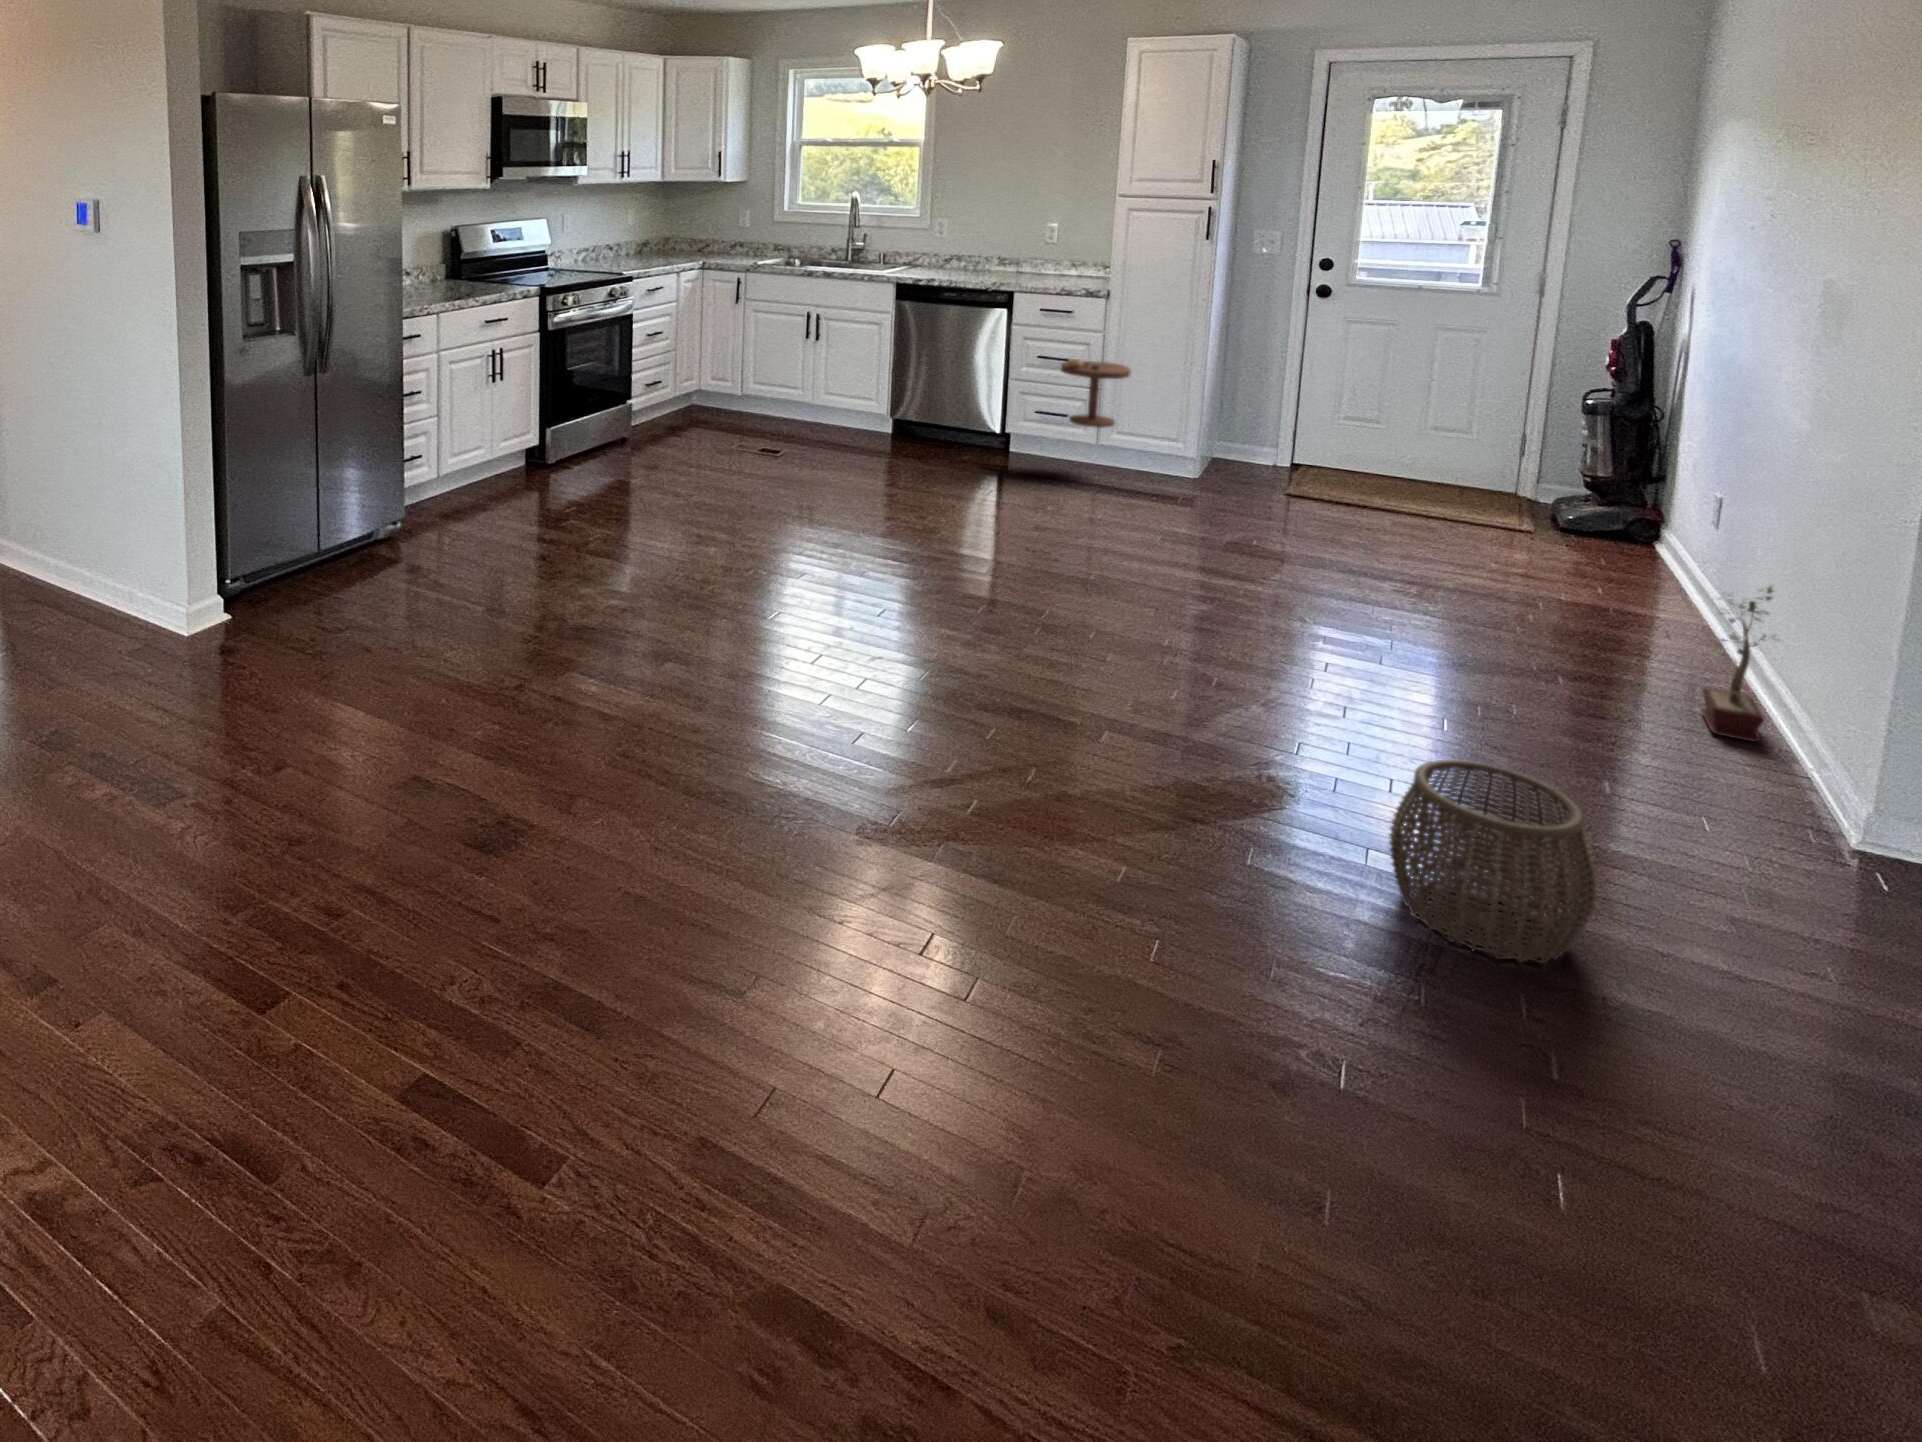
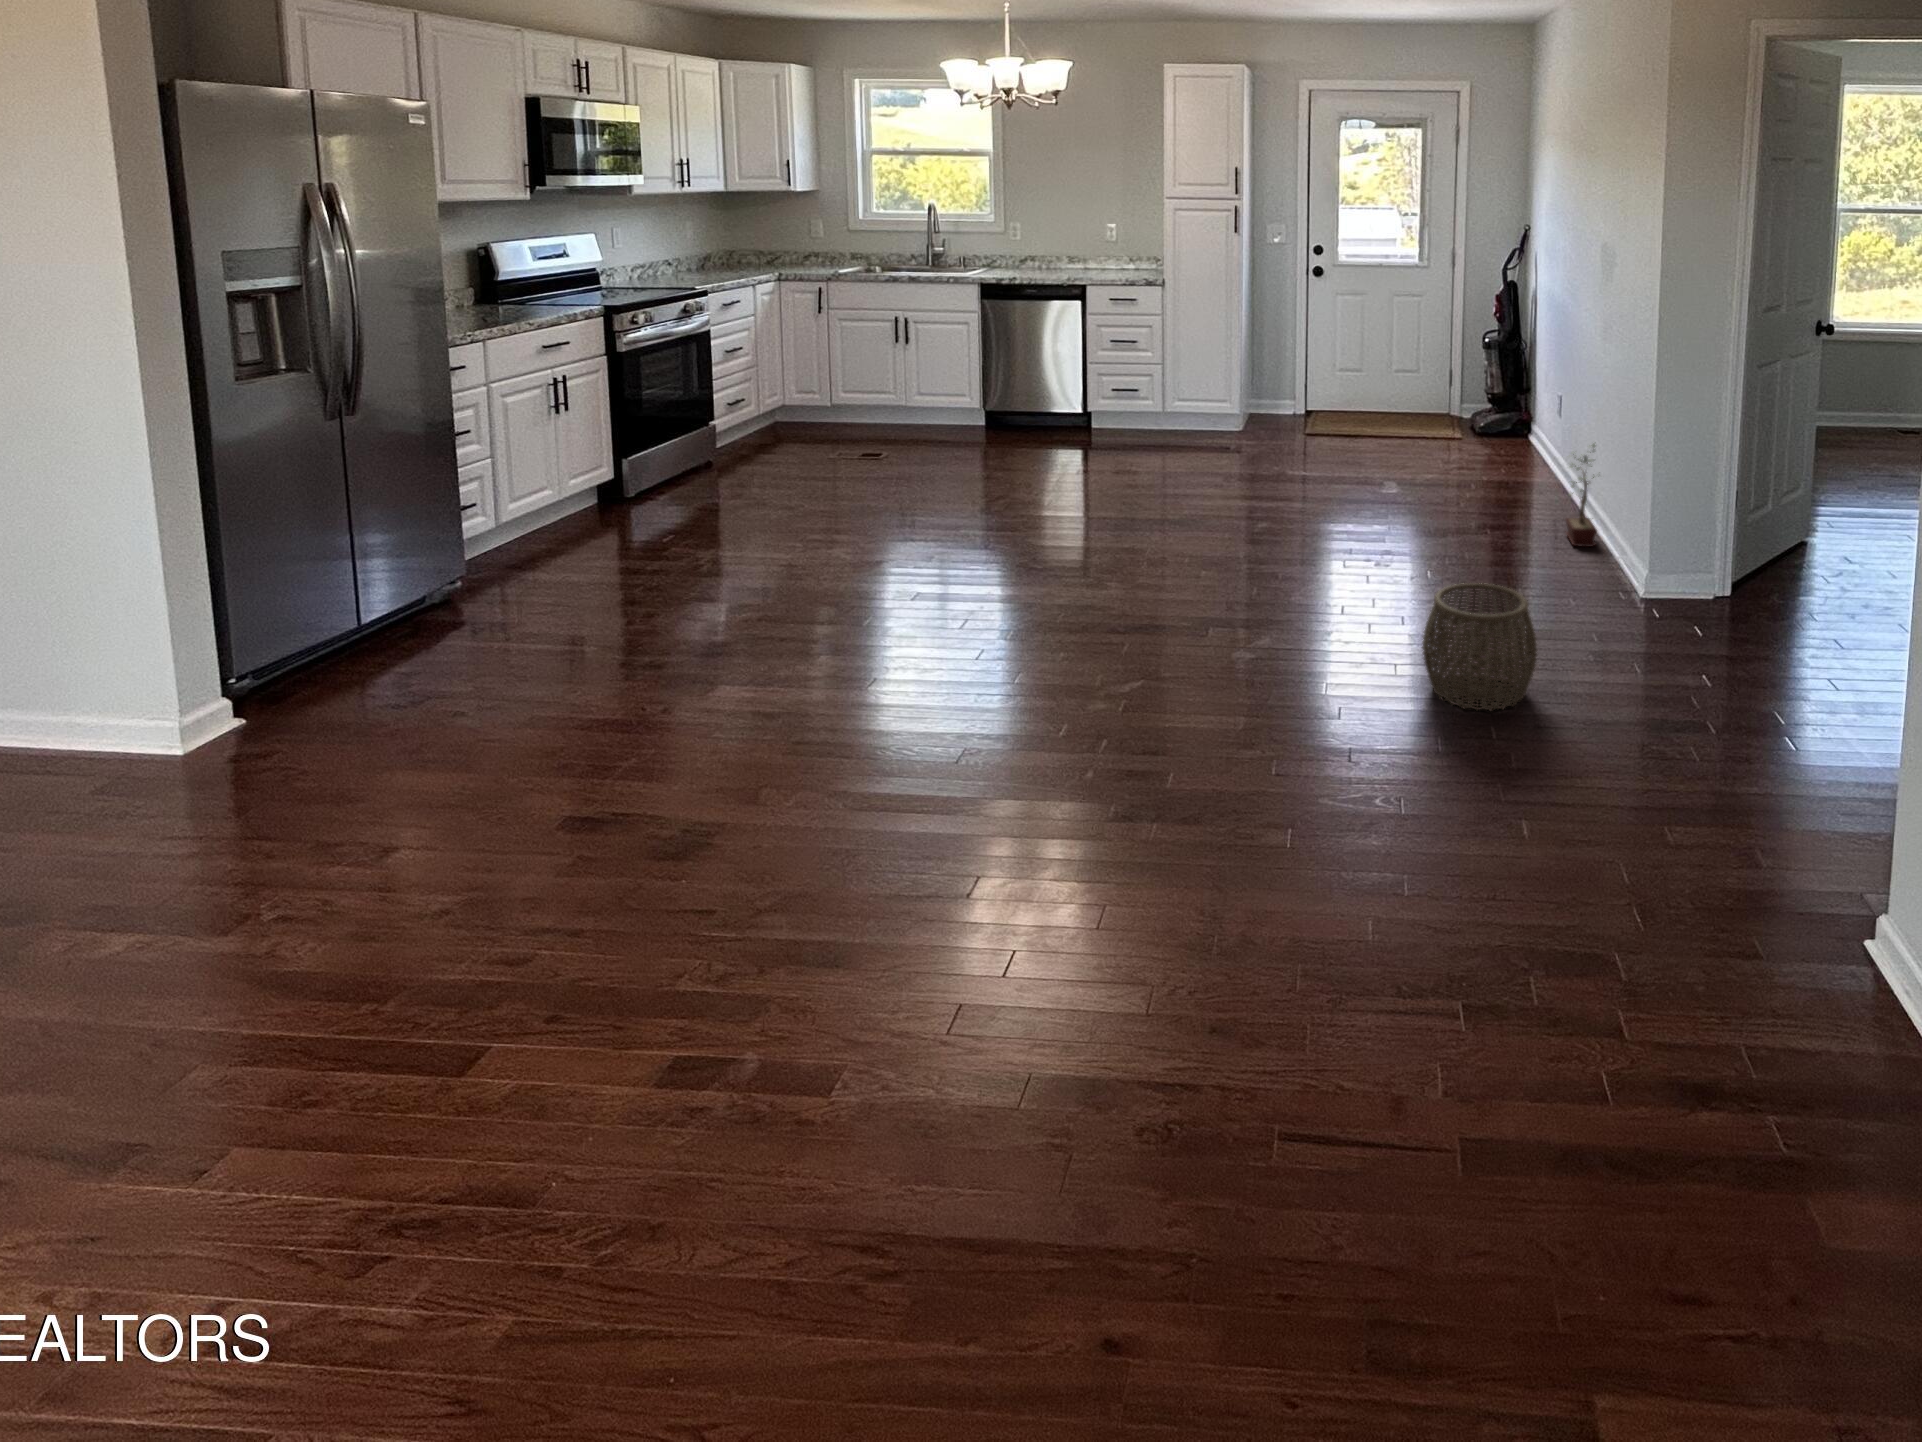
side table: present [1061,359,1130,428] -> none [1134,340,1189,440]

